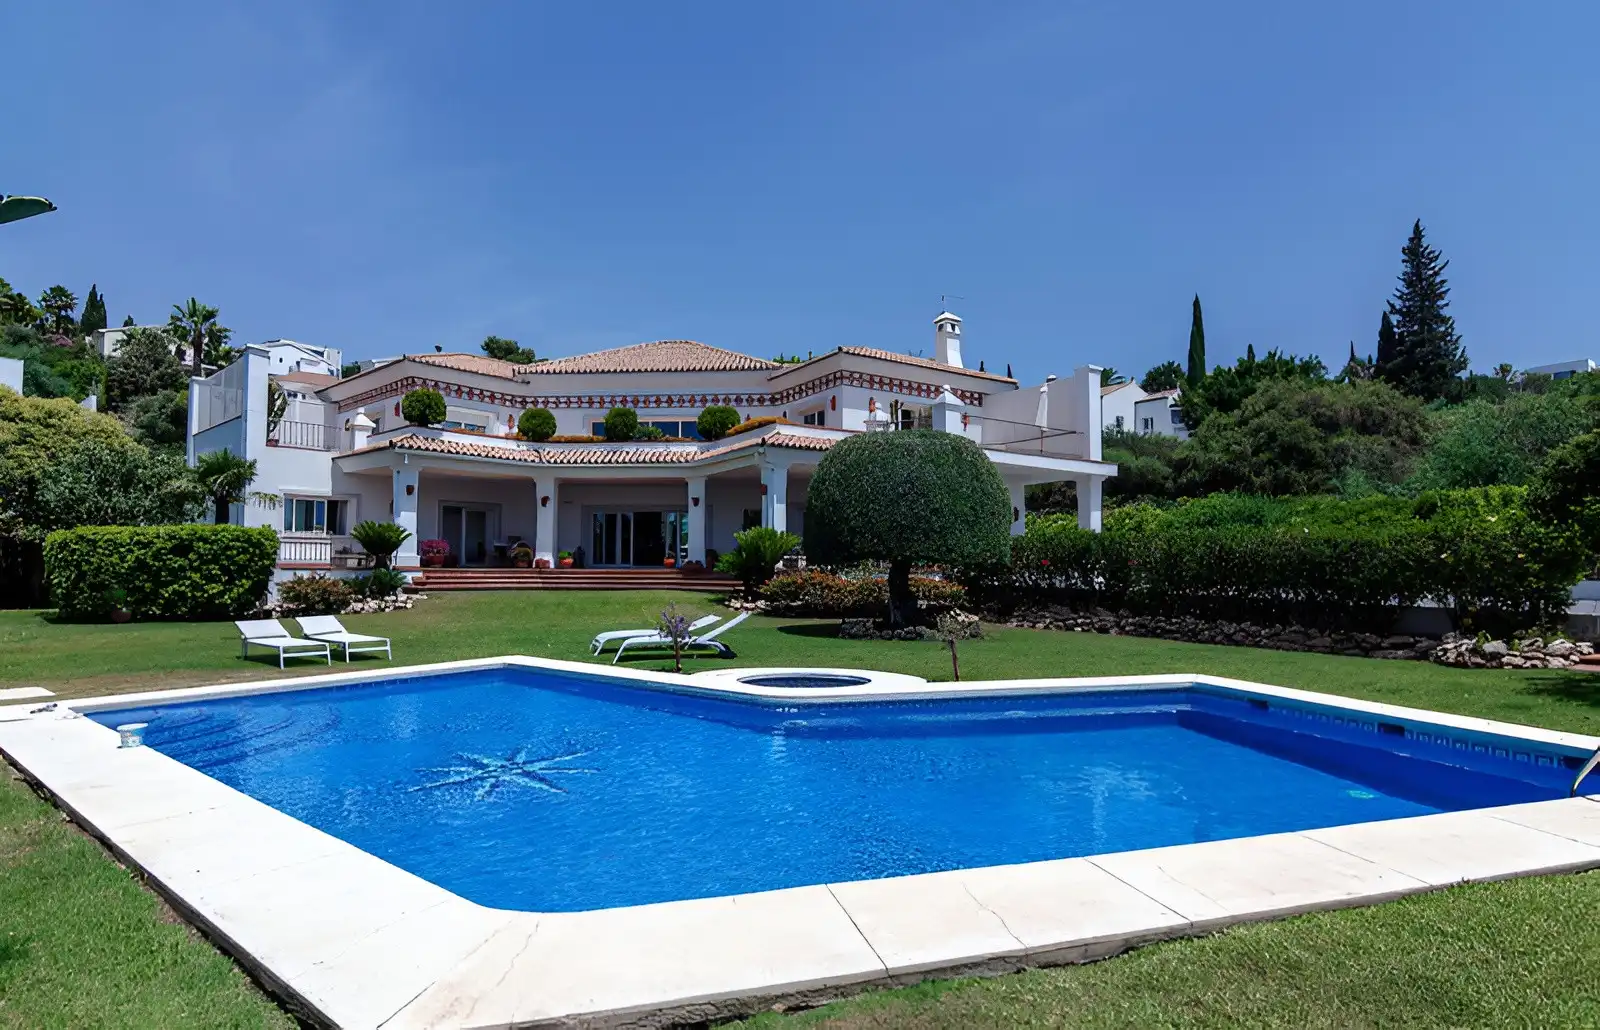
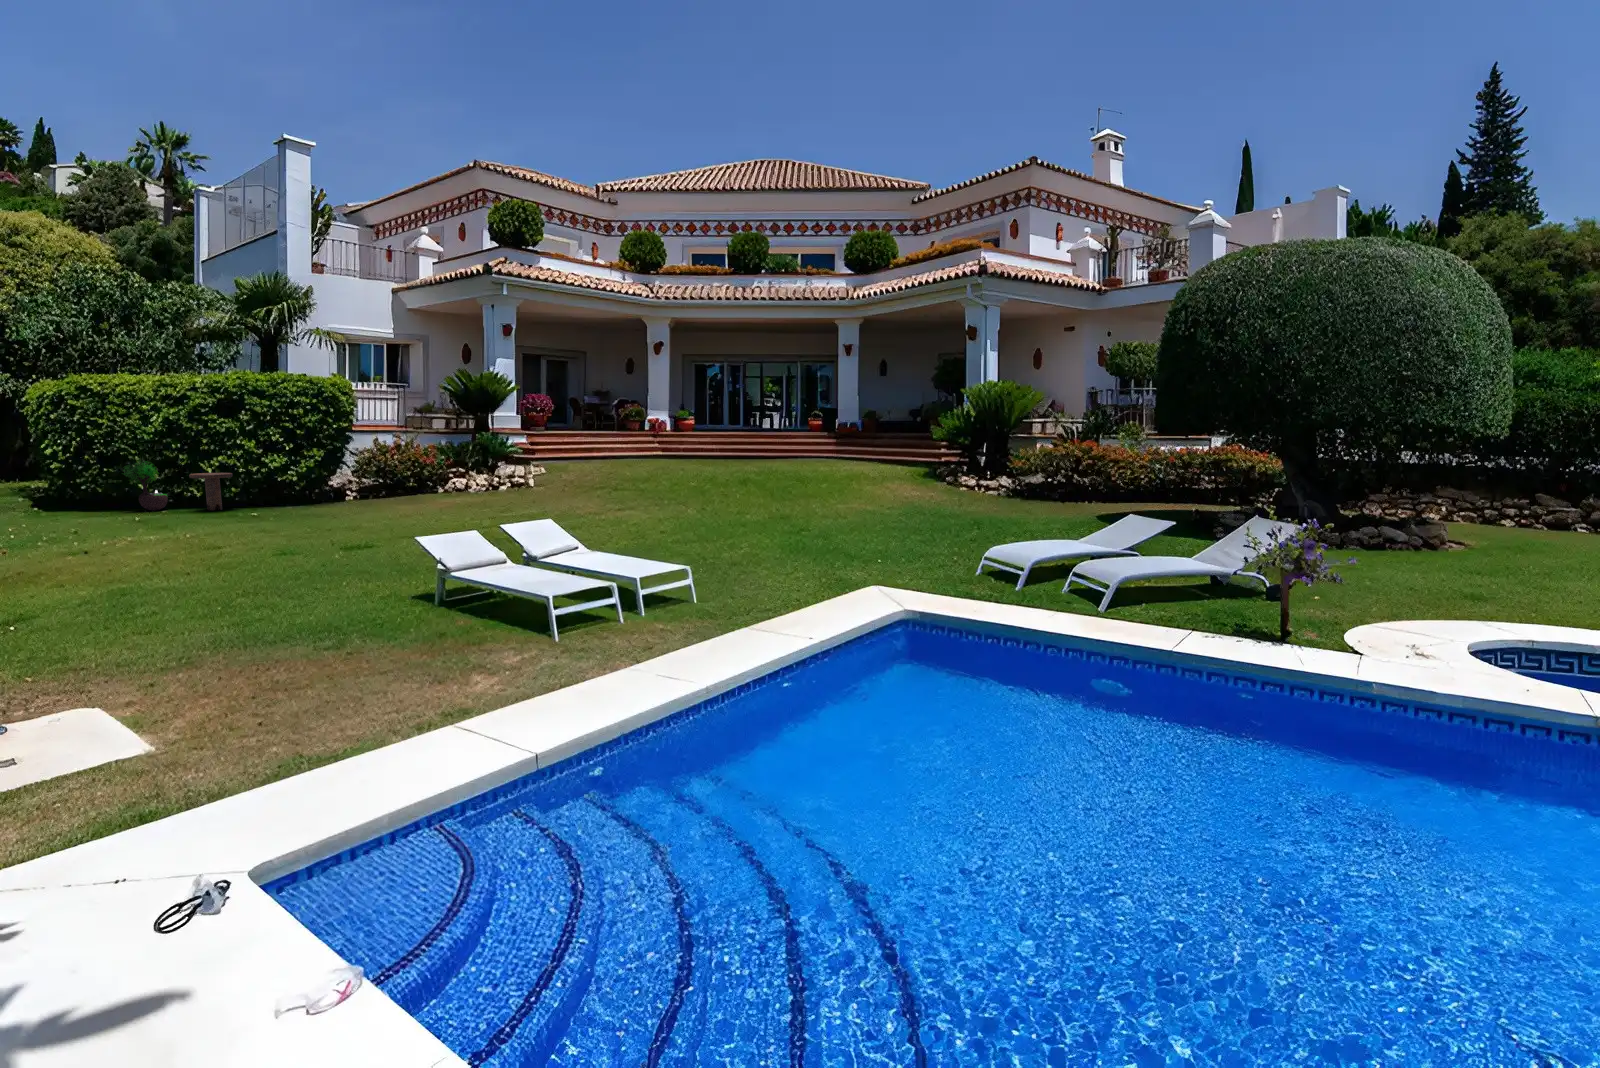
side table: none [148,596,179,622] -> present [189,473,233,511]

